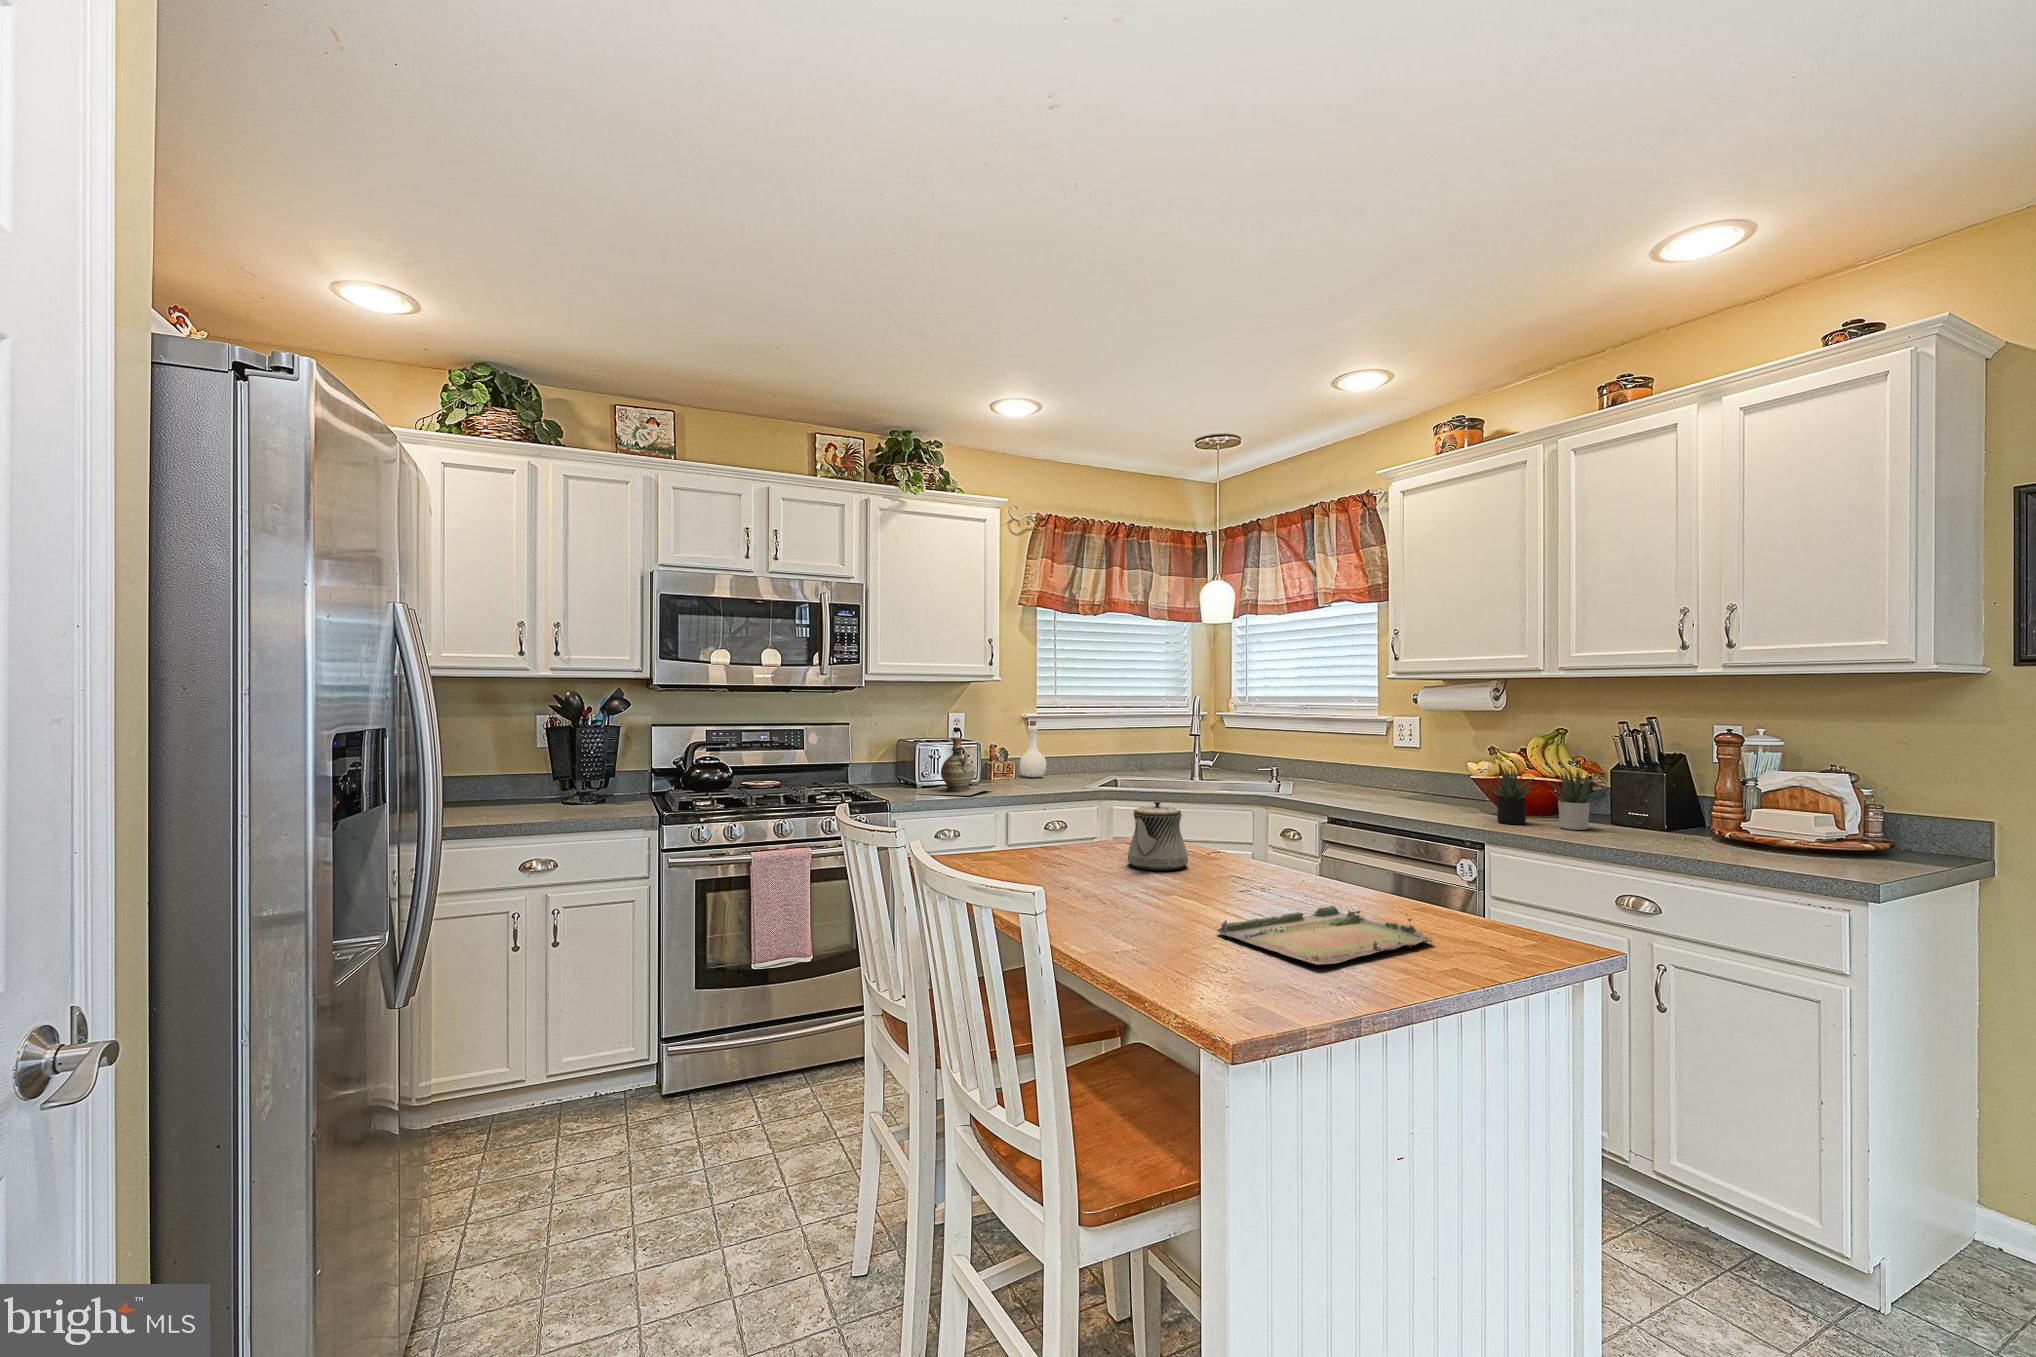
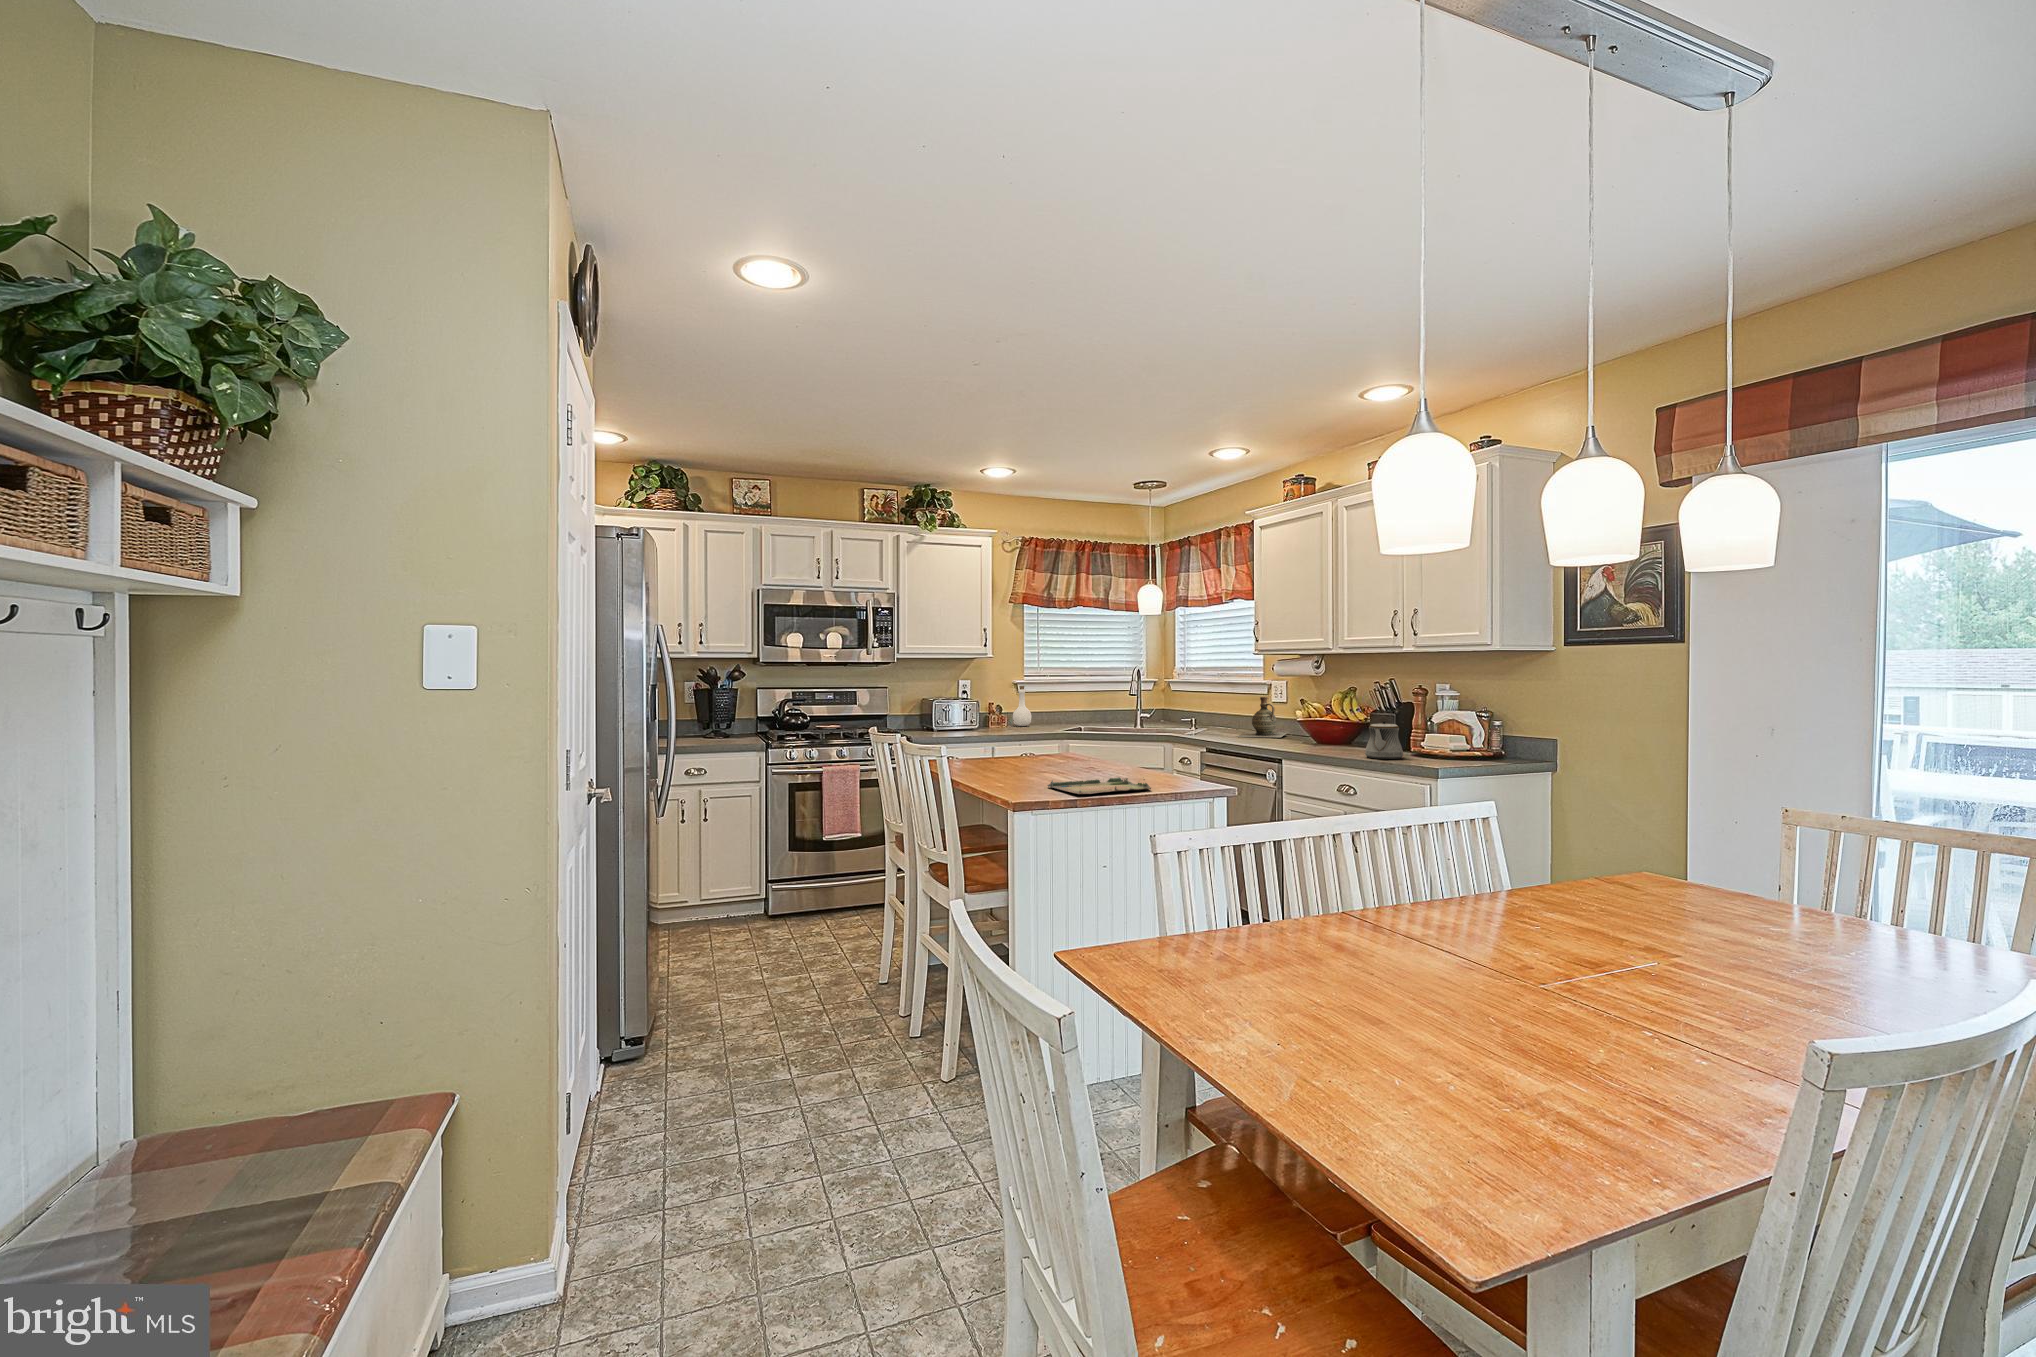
ceramic jug: present [917,737,992,795] -> present [1237,697,1286,737]
succulent plant: present [1485,768,1604,830] -> none [1287,710,1356,751]
teapot: present [1128,802,1188,870] -> present [1365,721,1403,759]

